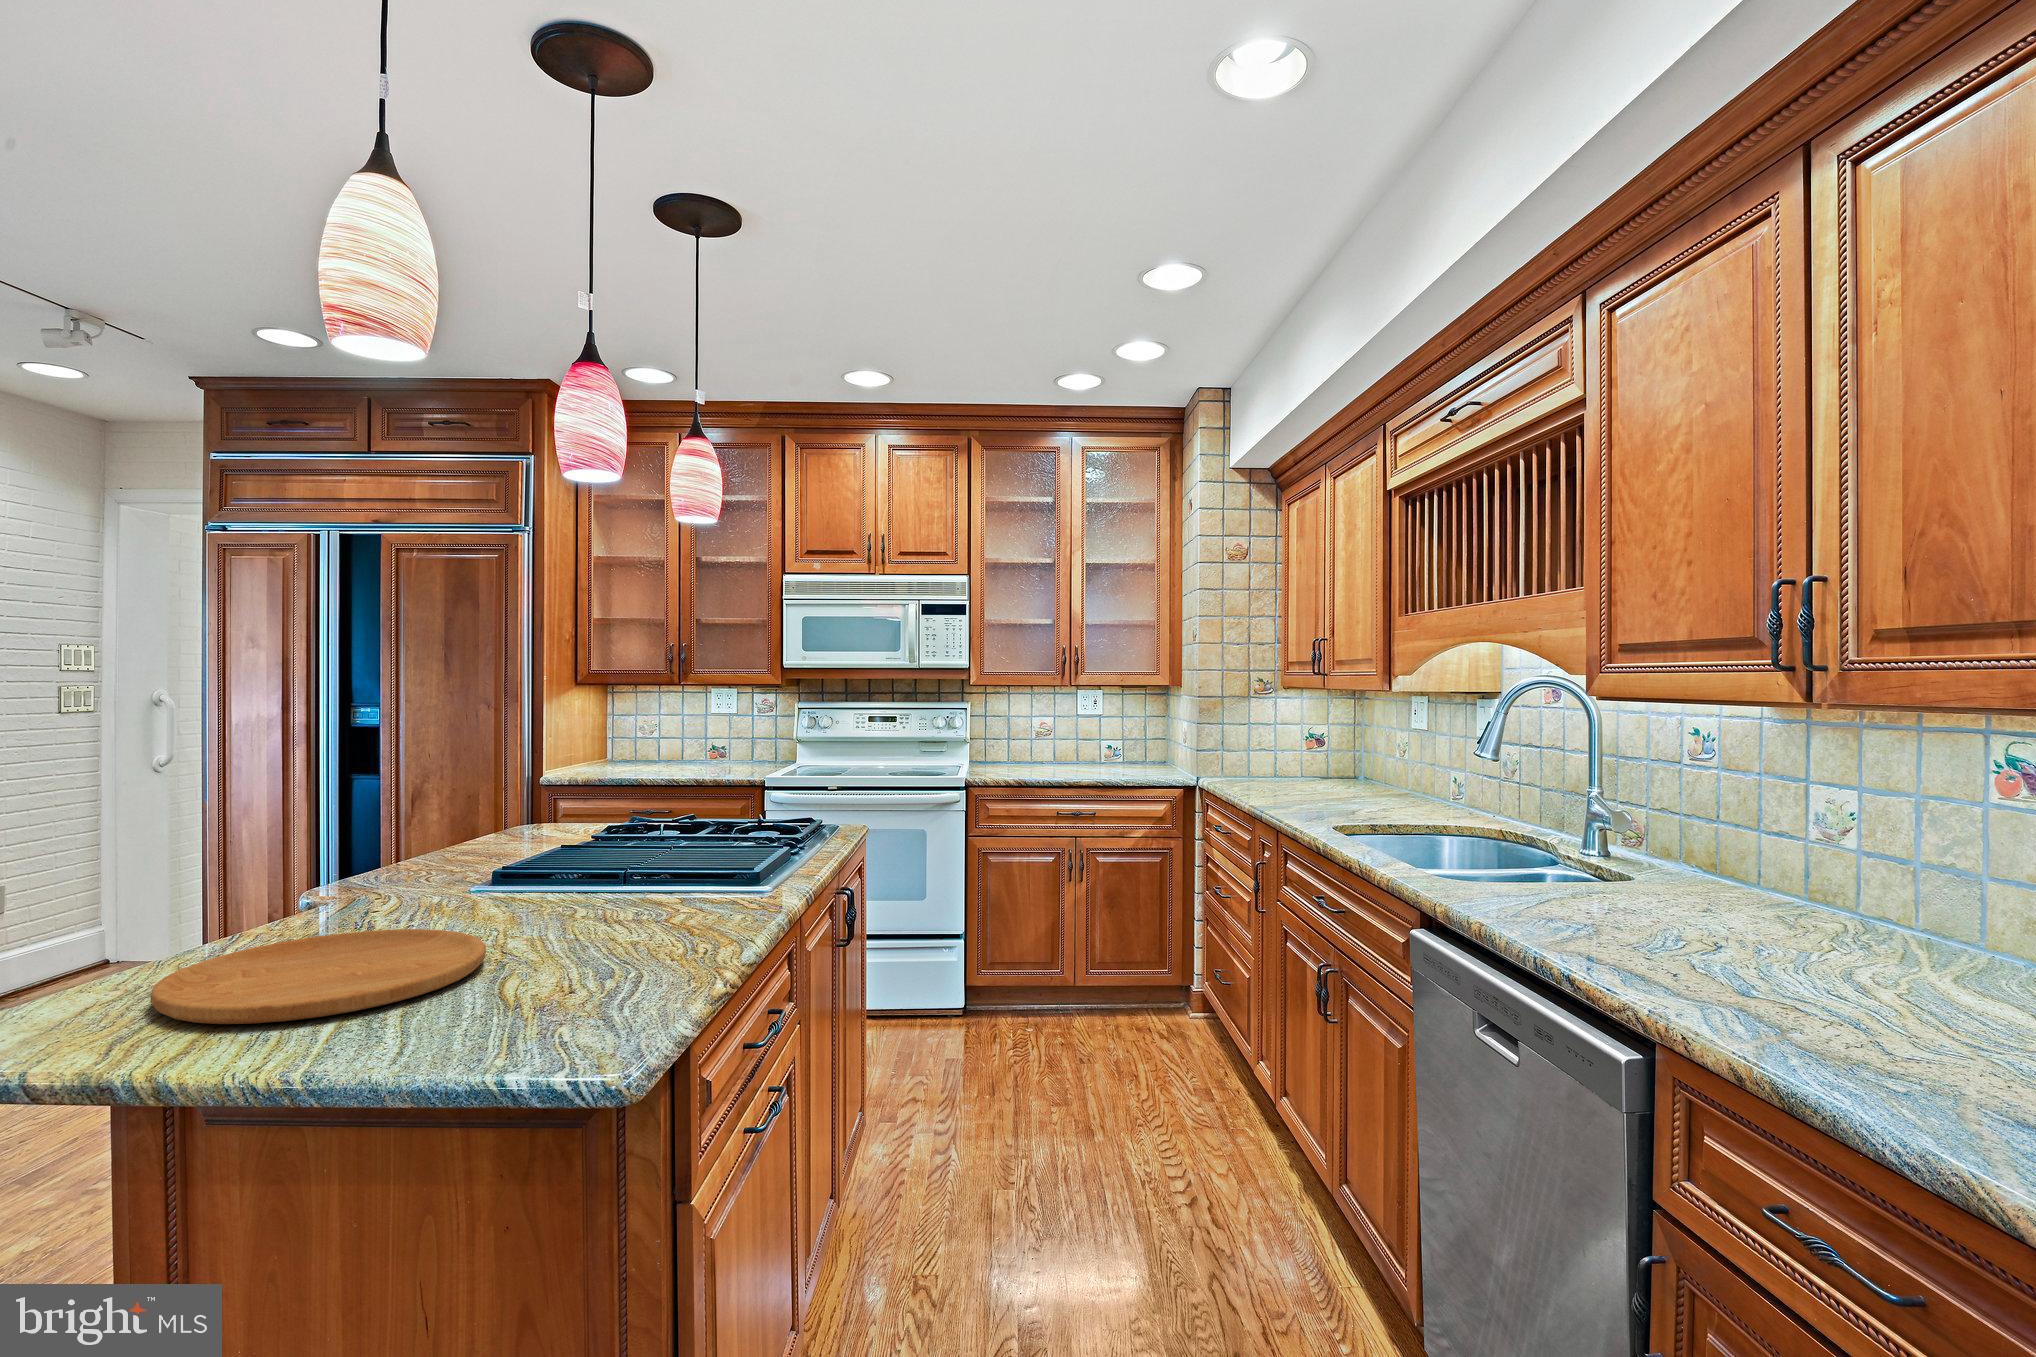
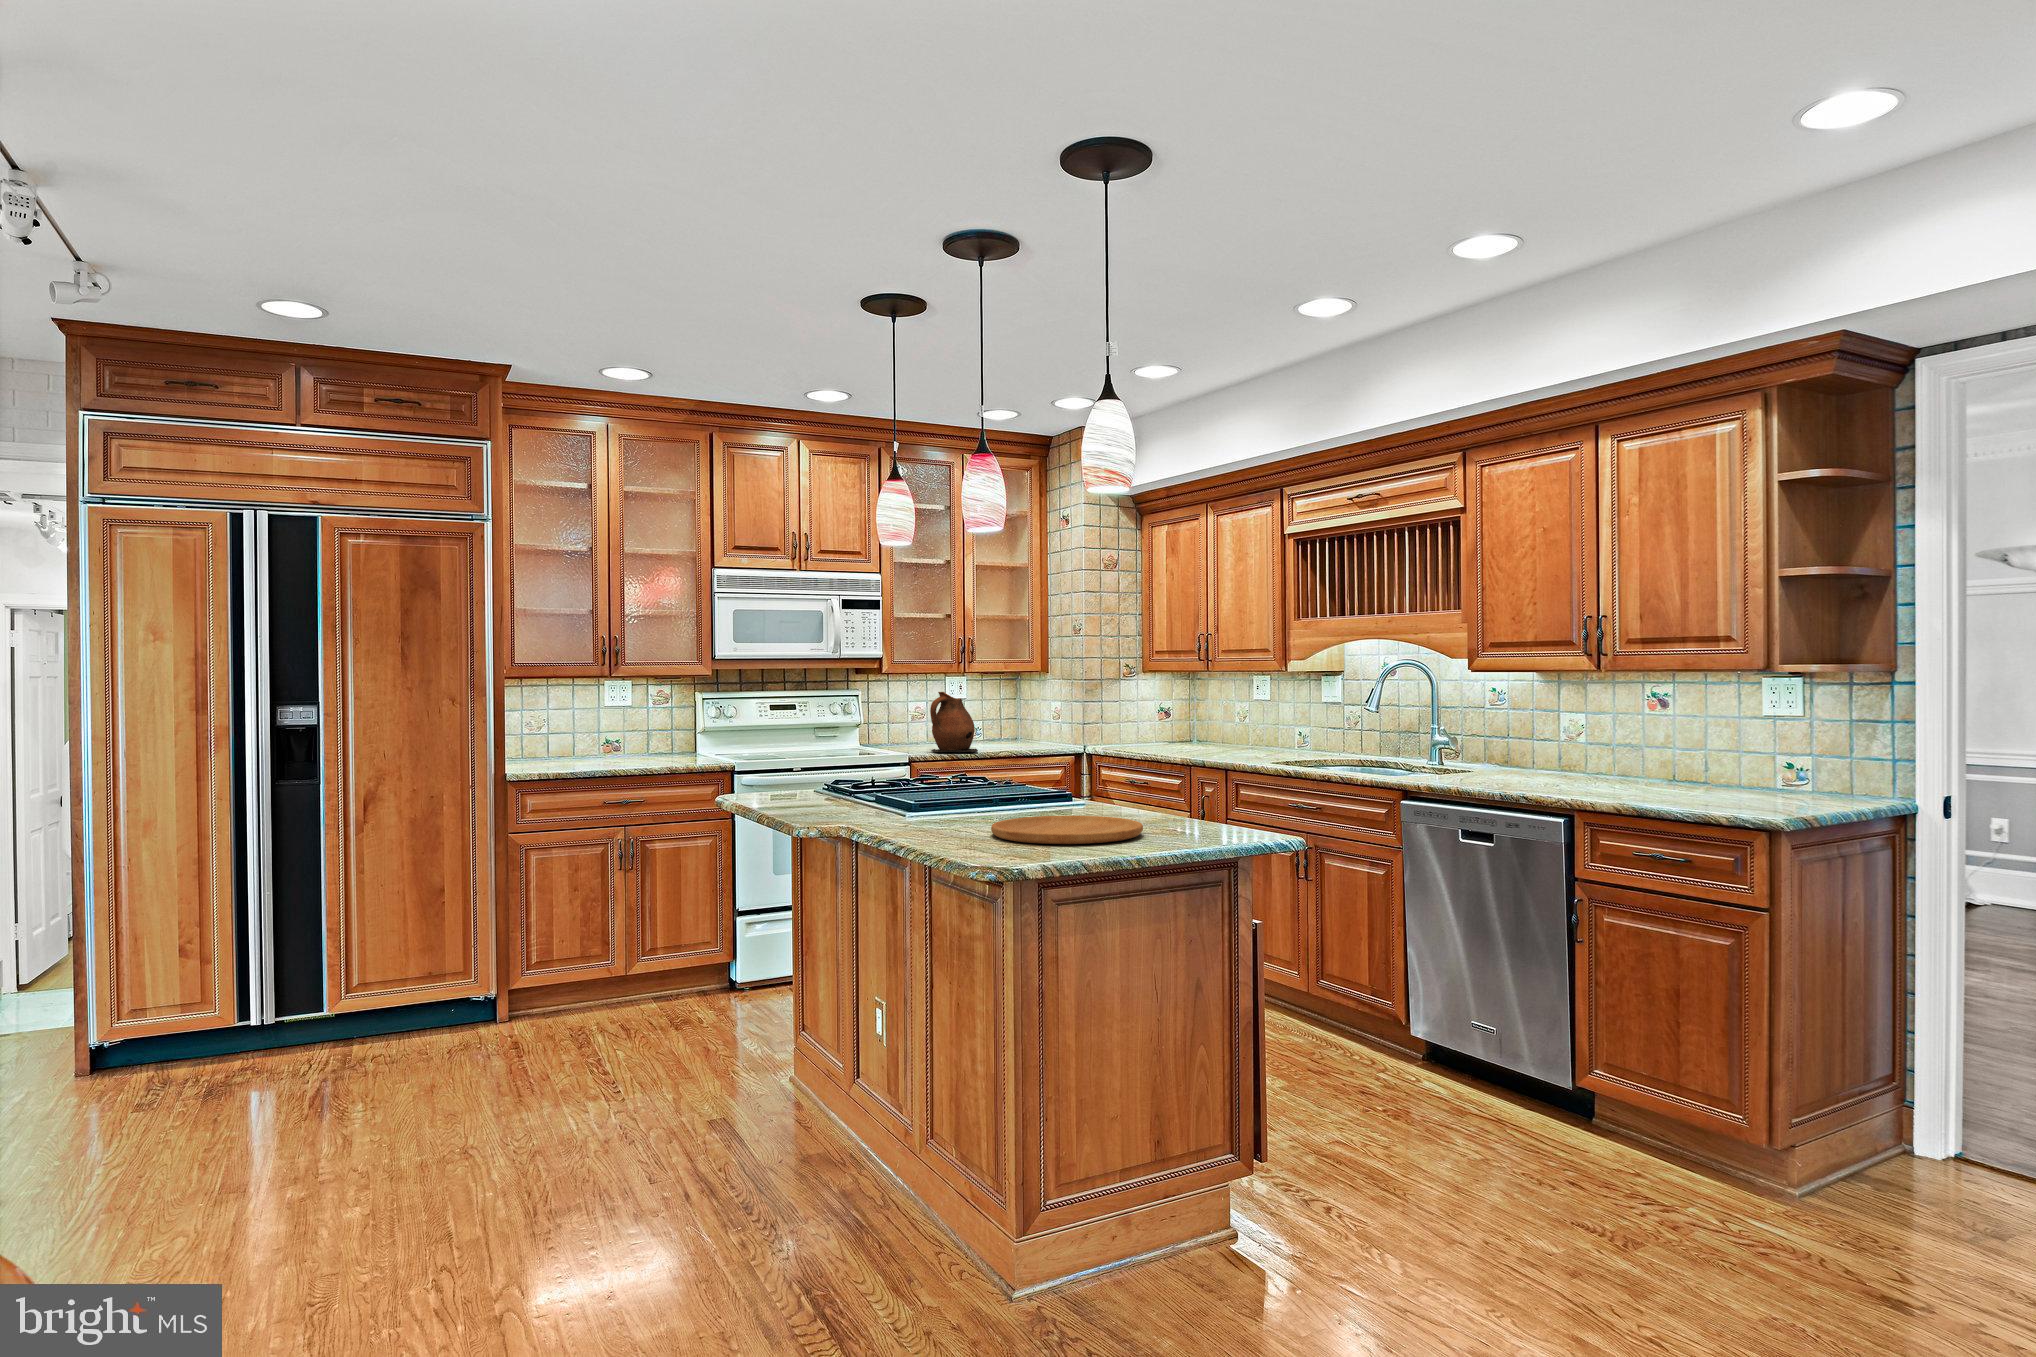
ceramic pitcher: none [1003,707,1067,779] -> present [930,692,978,752]

